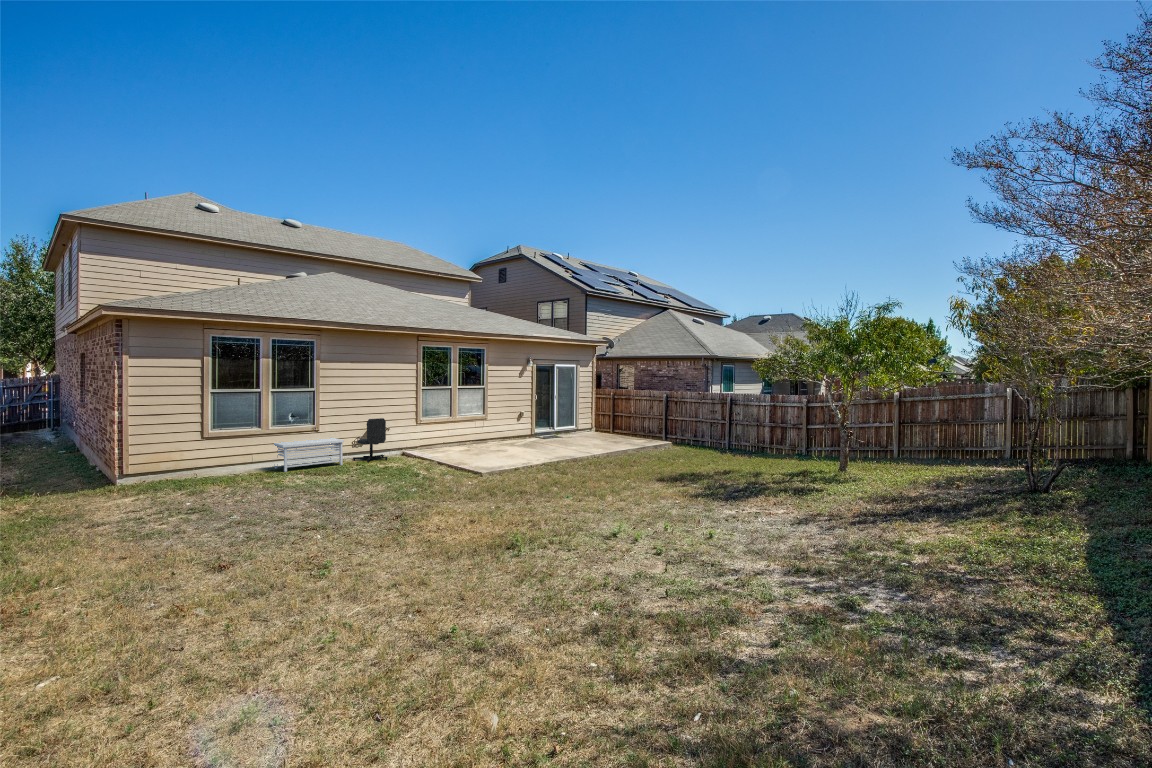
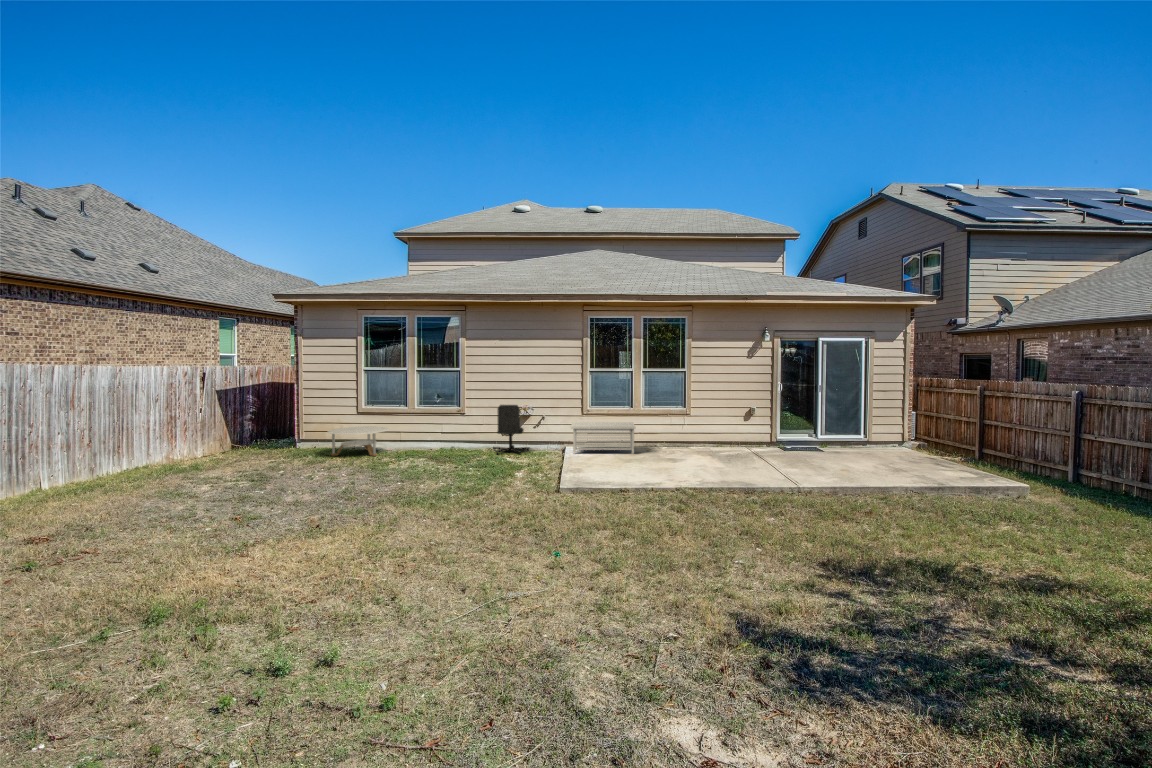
storage bench: present [274,438,344,472] -> present [571,422,635,454]
round table: none [191,450,261,483] -> present [328,427,389,456]

